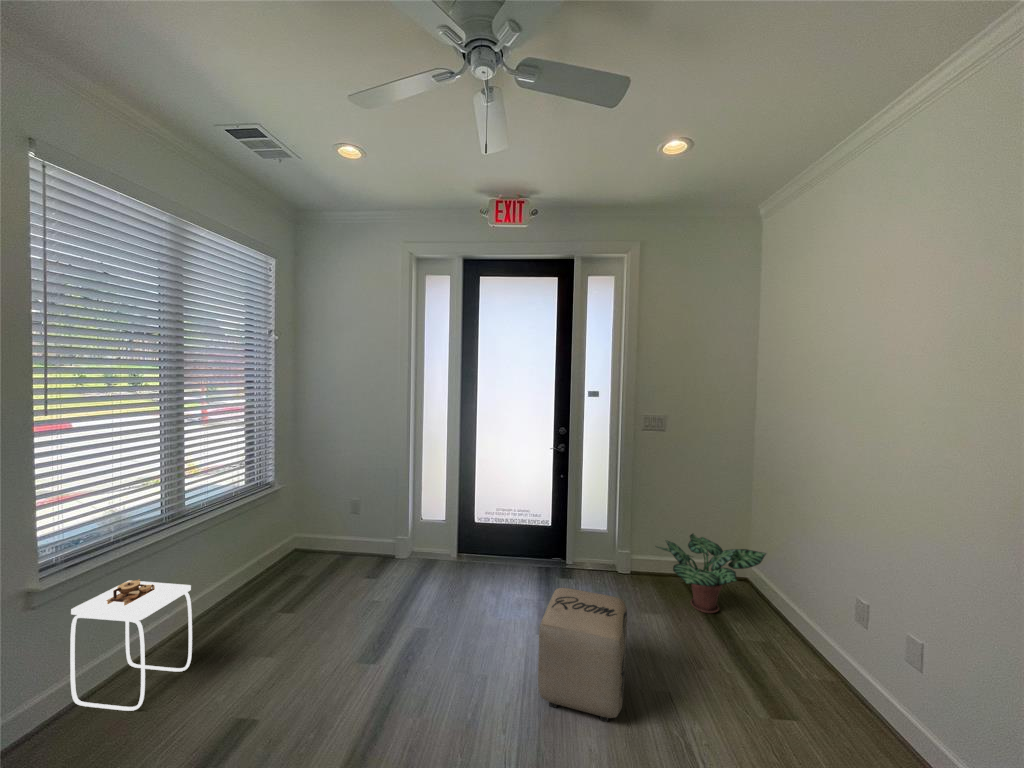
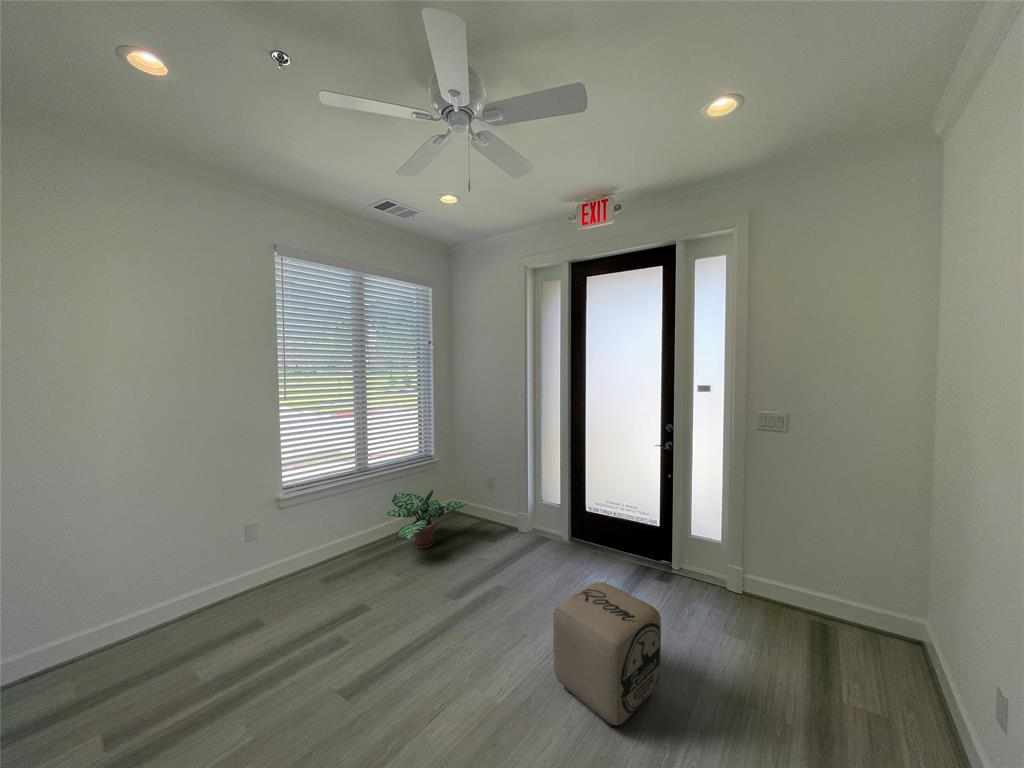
potted plant: present [656,533,766,613] -> present [386,490,468,548]
side table: present [70,580,192,711] -> none [297,506,356,586]

